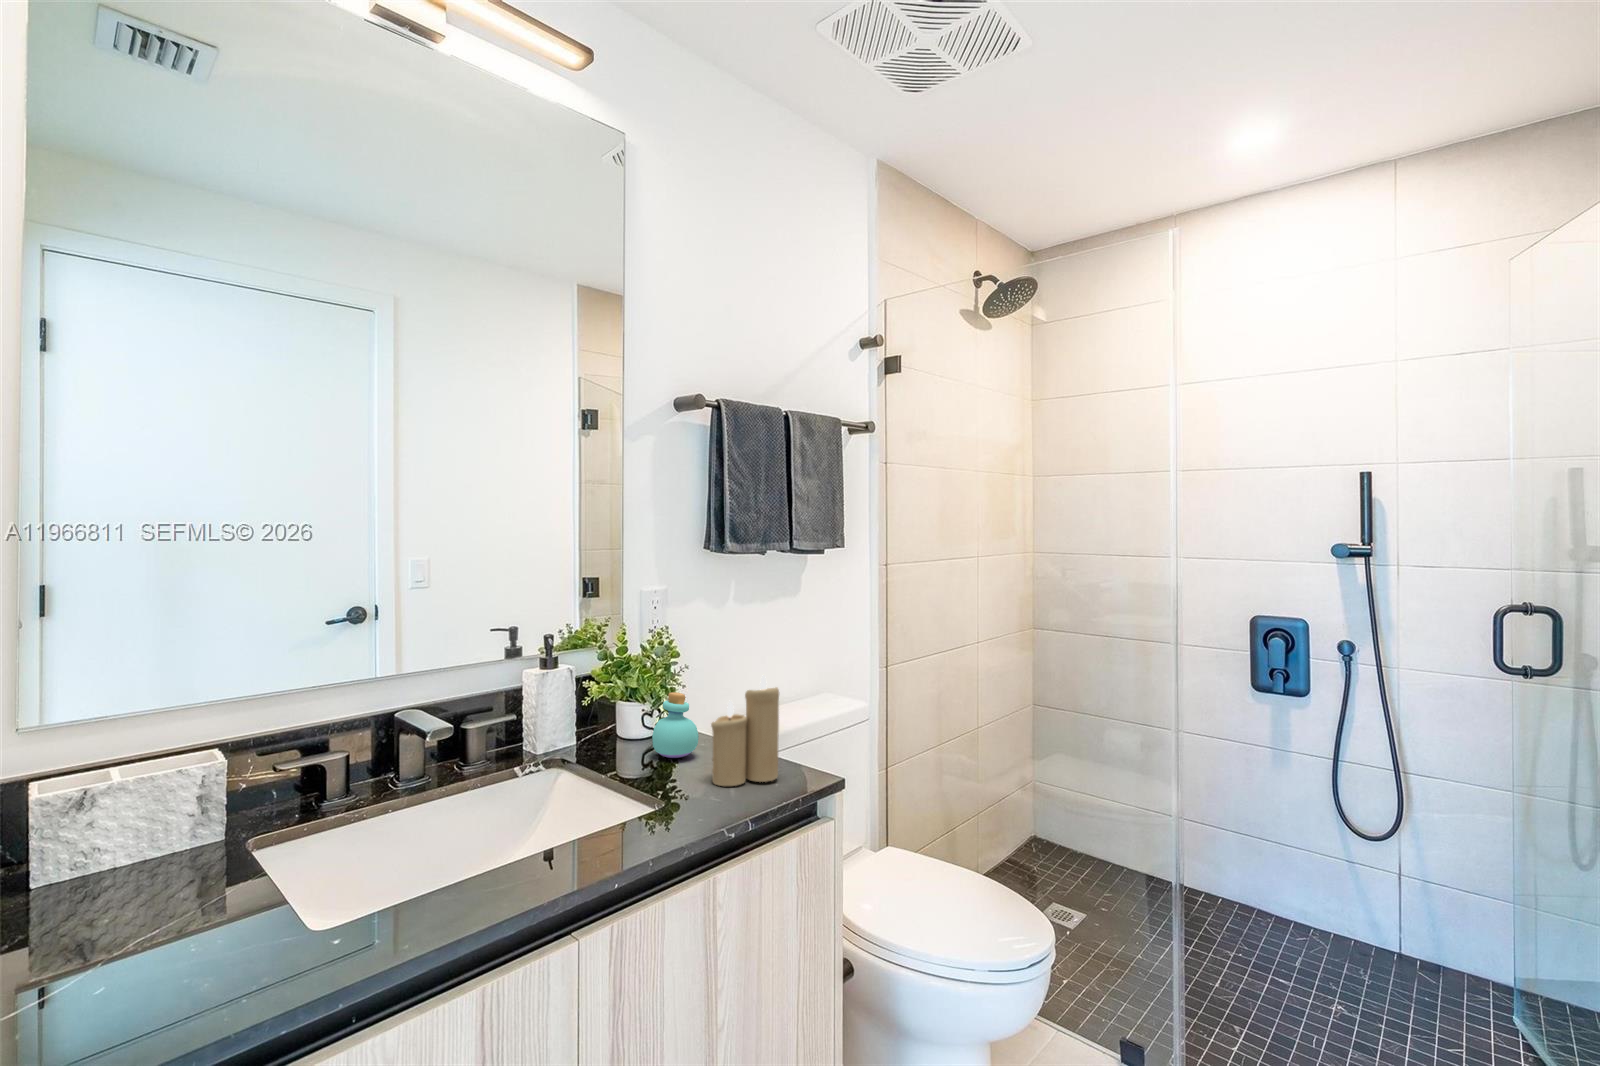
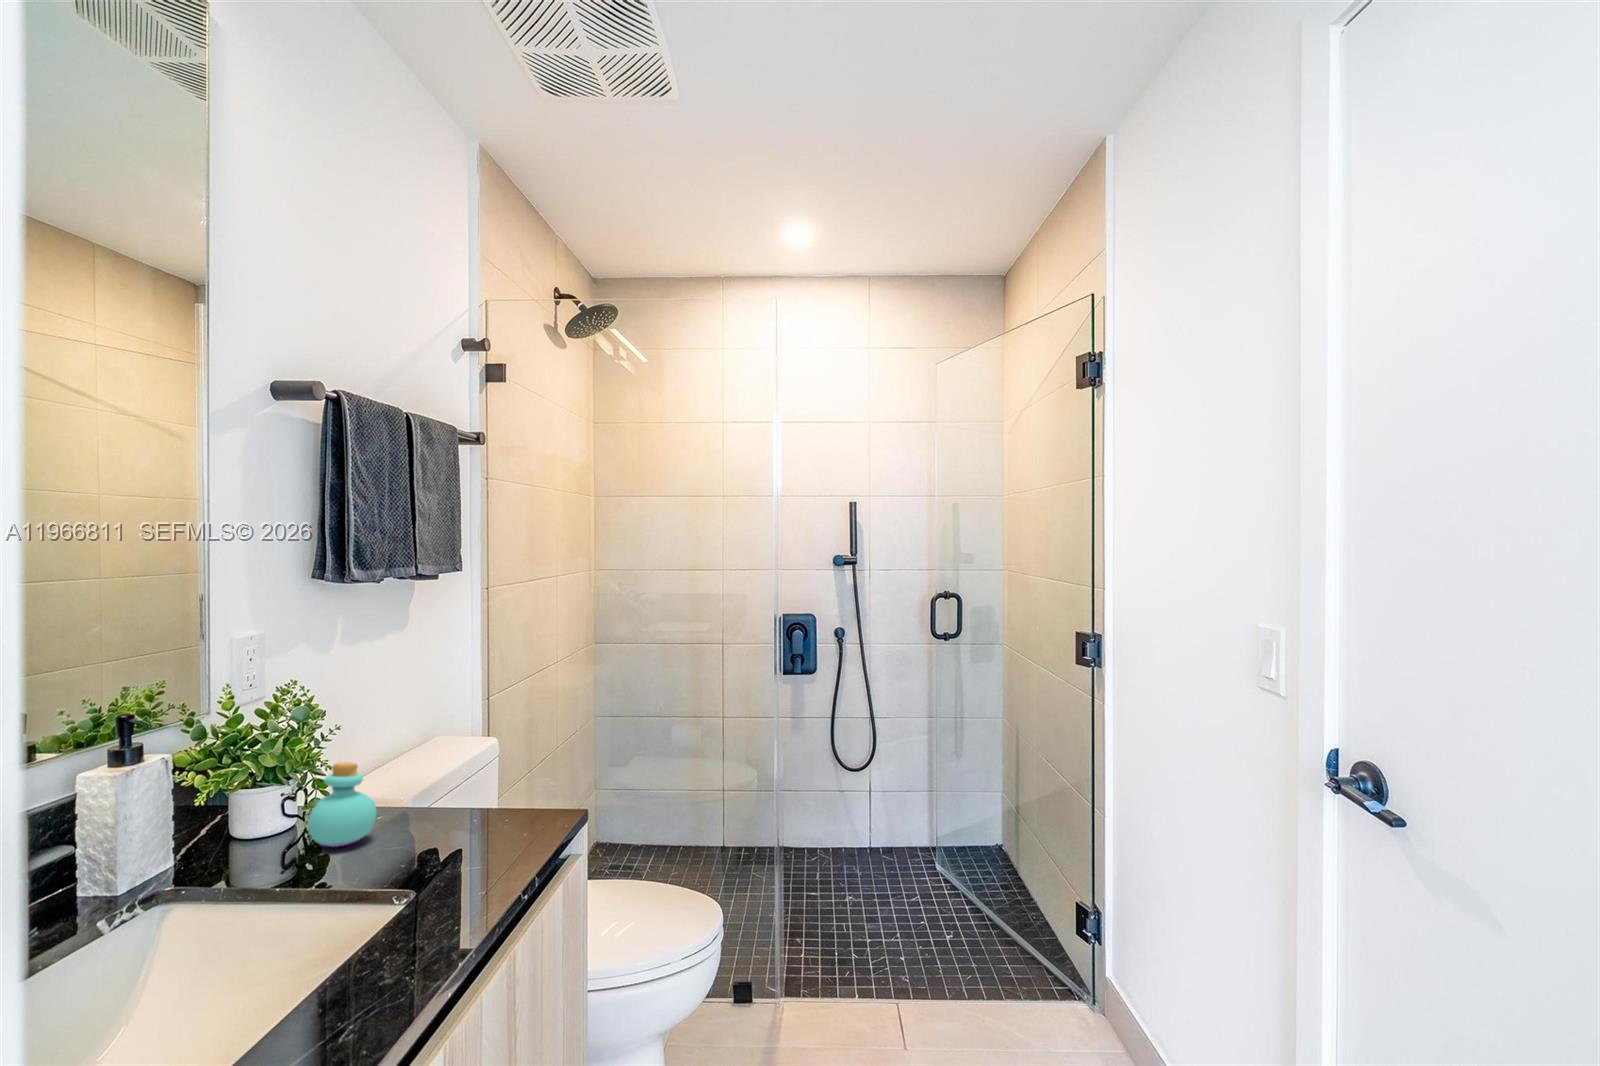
candle: present [711,675,779,786] -> none [426,722,504,862]

